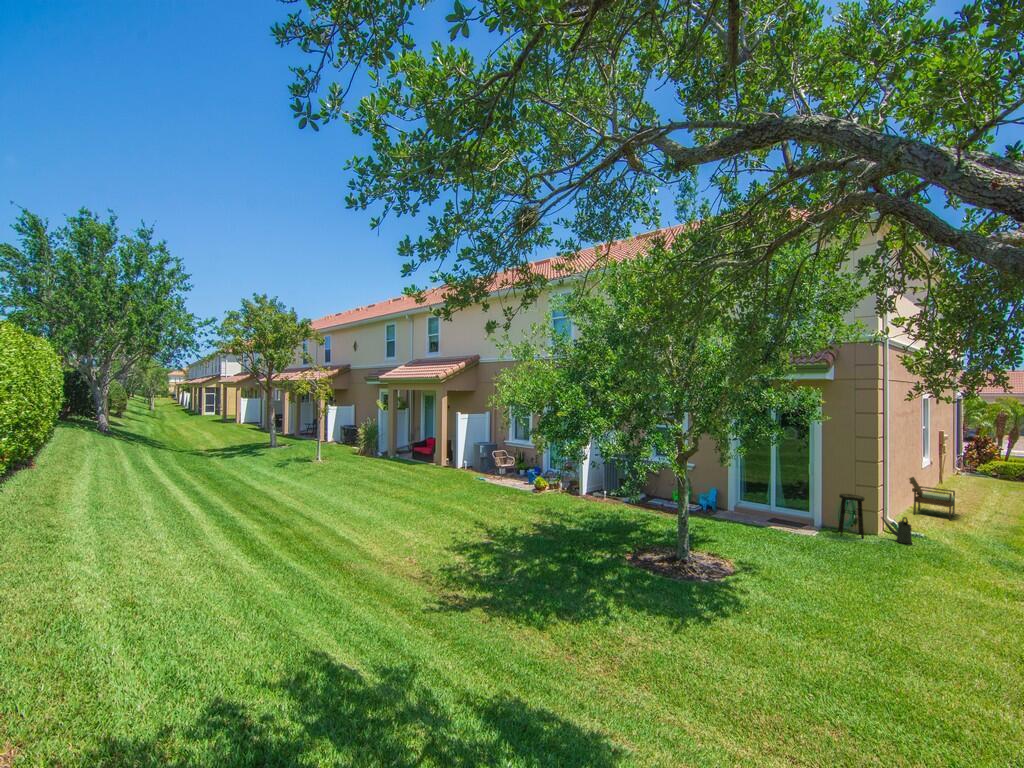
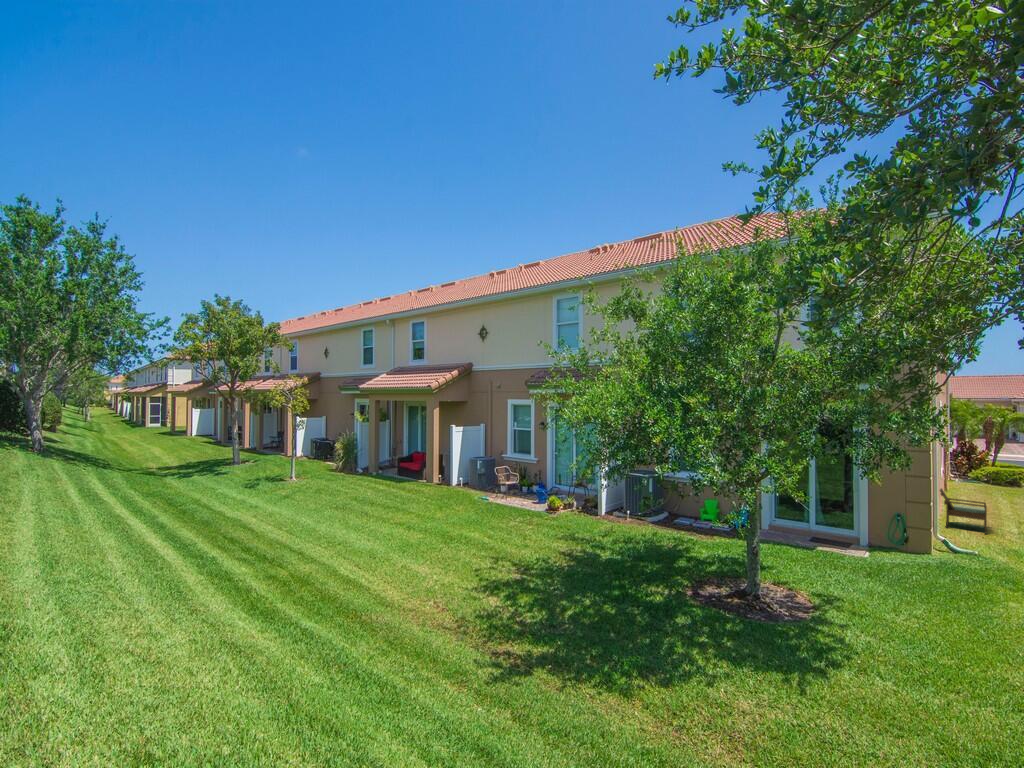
stool: present [838,494,865,538] -> none [889,510,921,559]
watering can: present [881,517,917,544] -> none [935,534,978,564]

